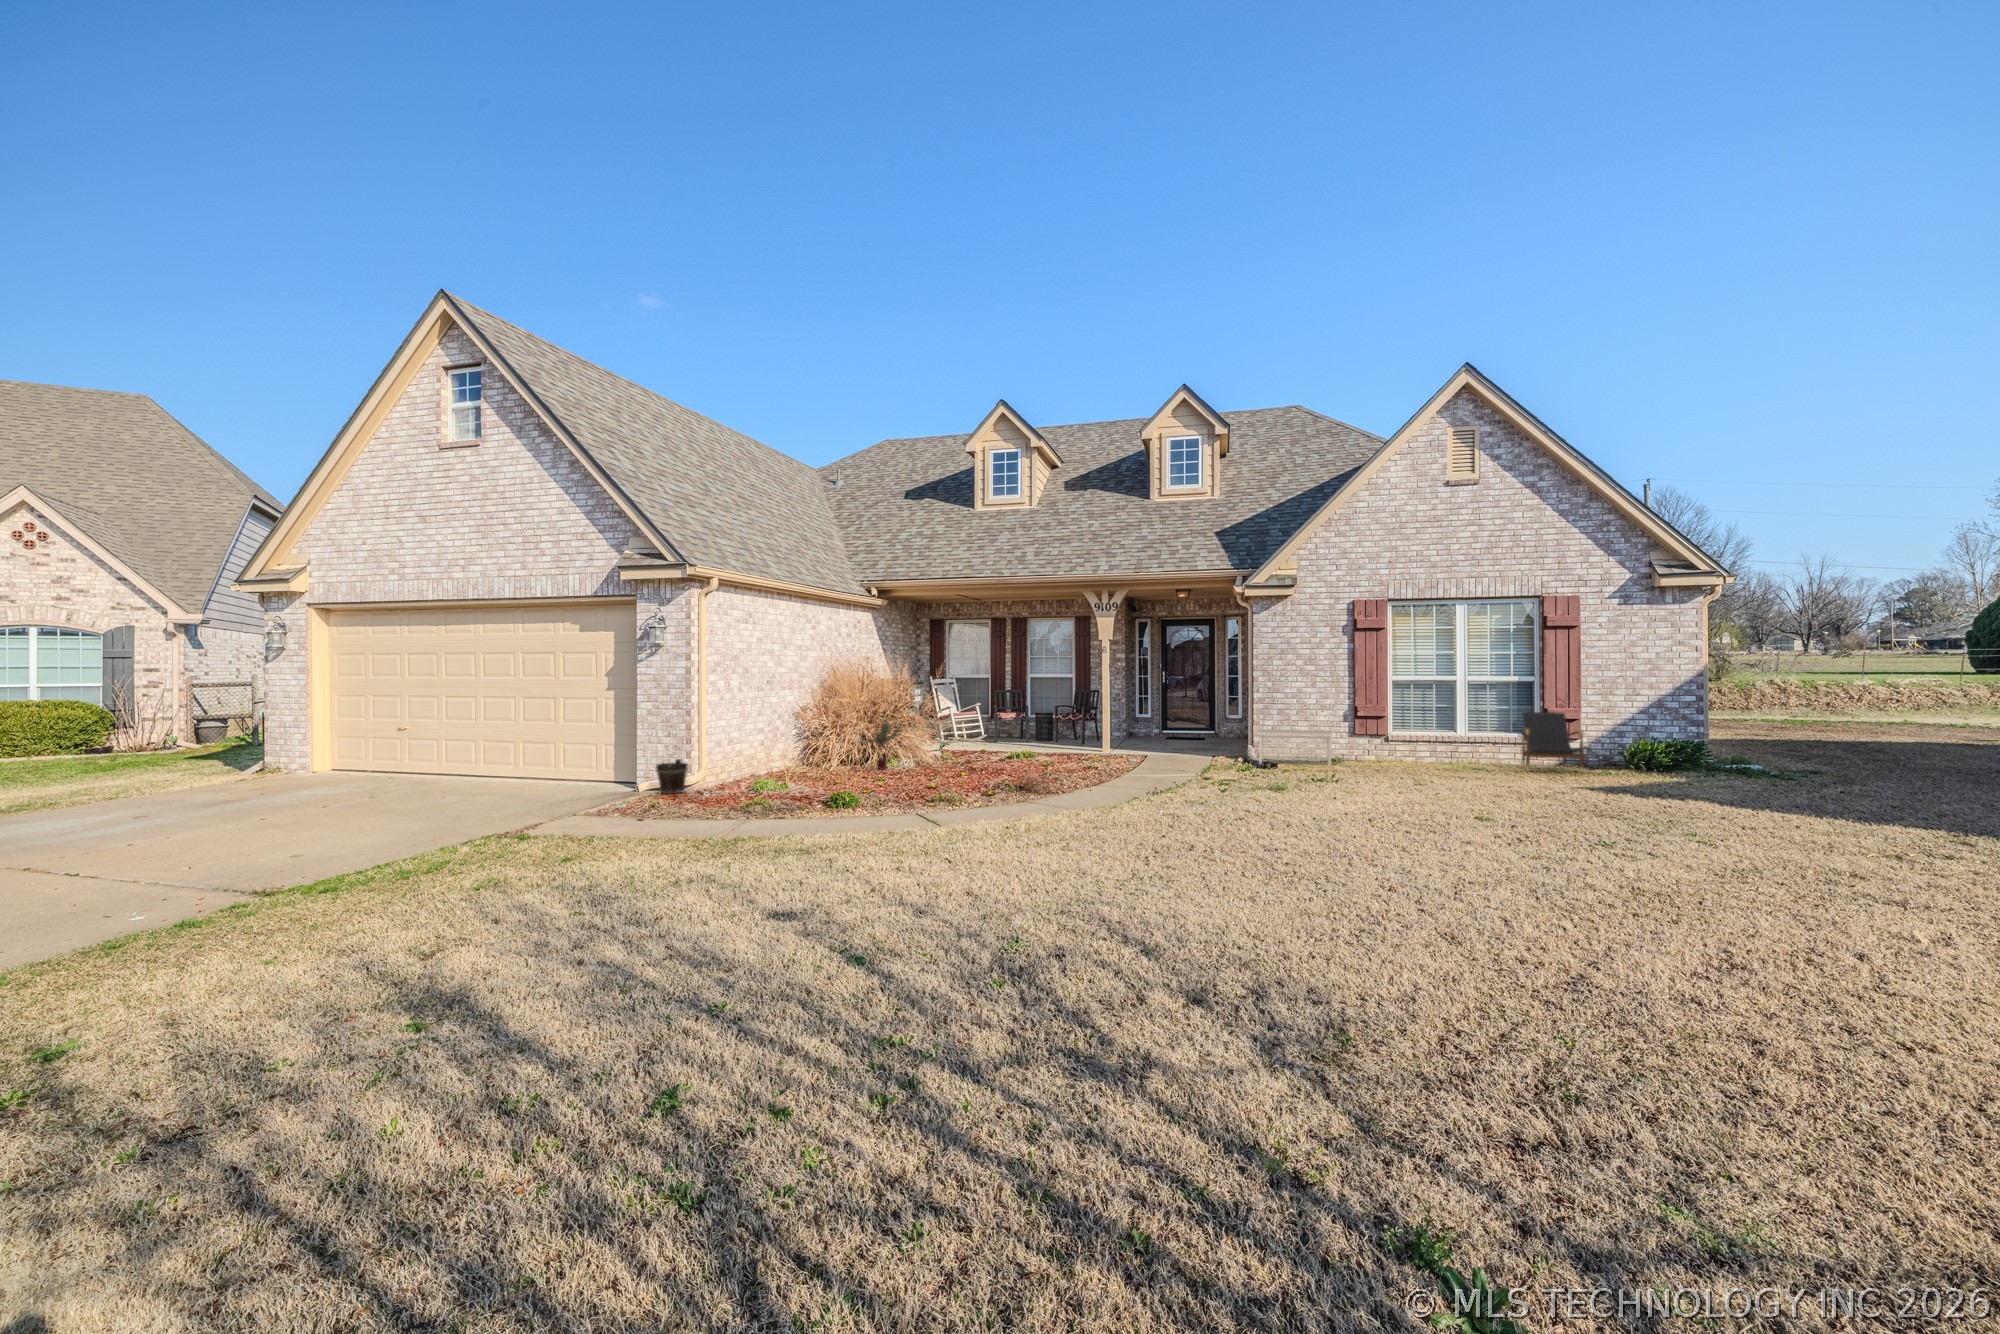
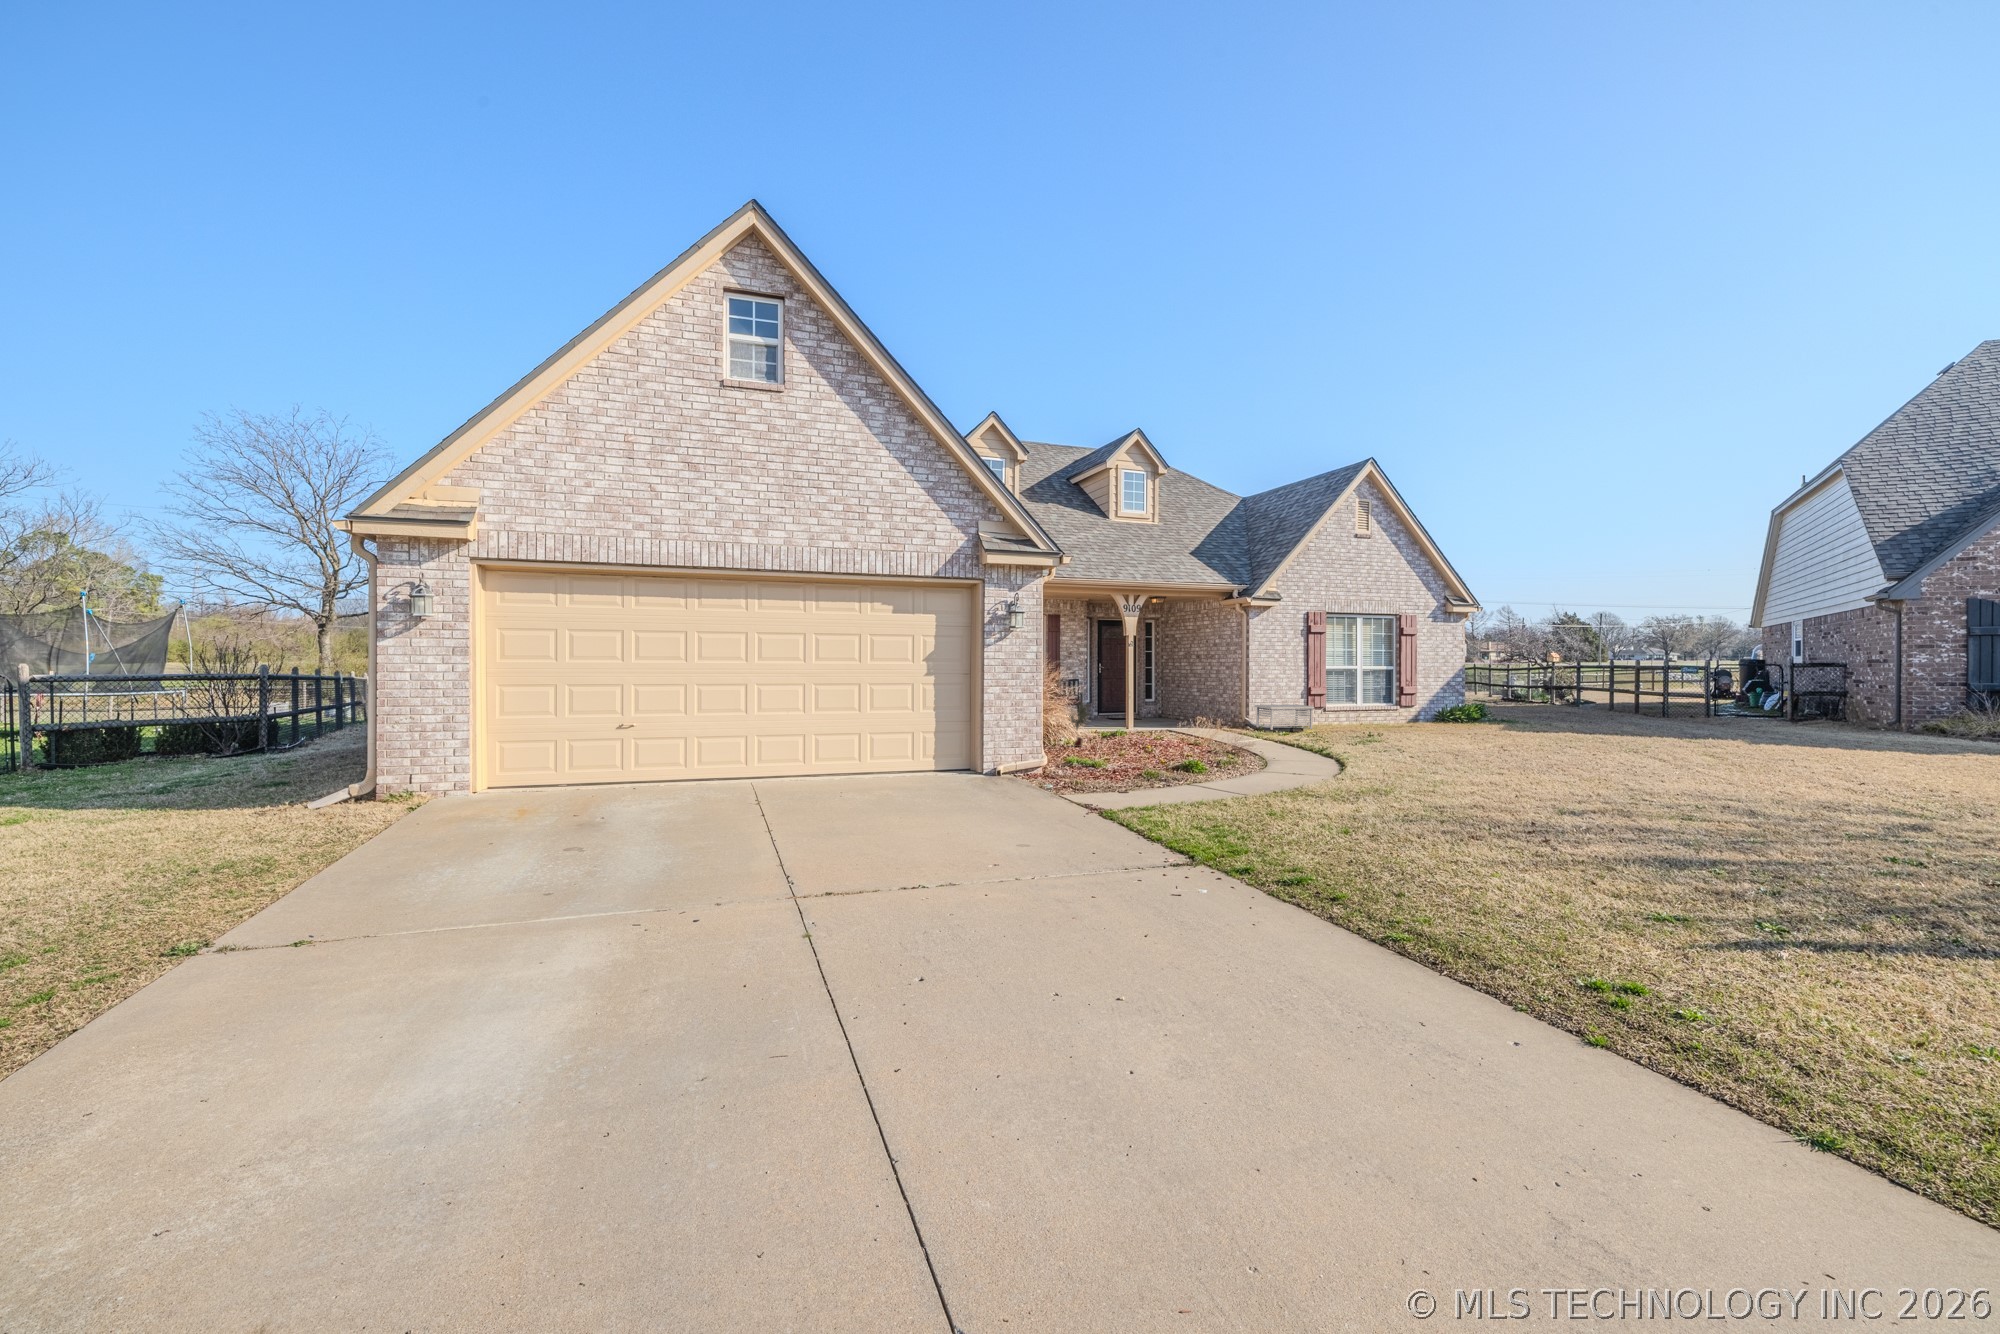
lounge chair: present [1521,712,1584,772] -> none [1391,690,1435,727]
bucket: present [656,759,688,794] -> none [1037,741,1067,774]

